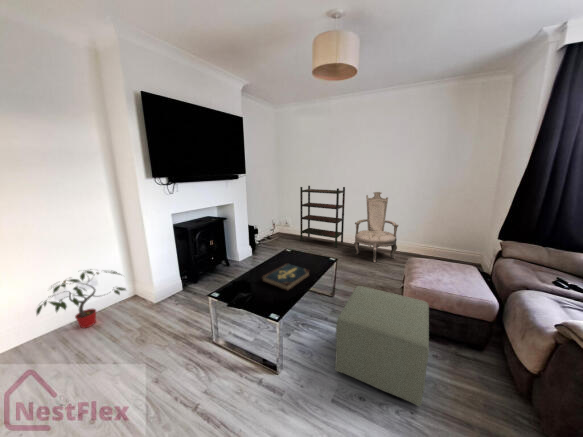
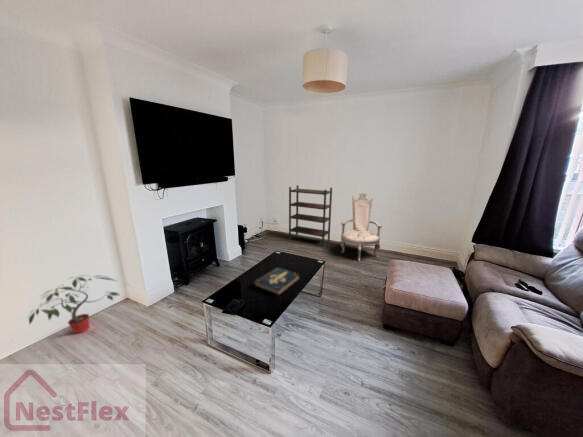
ottoman: present [335,286,429,406] -> none [323,289,407,399]

